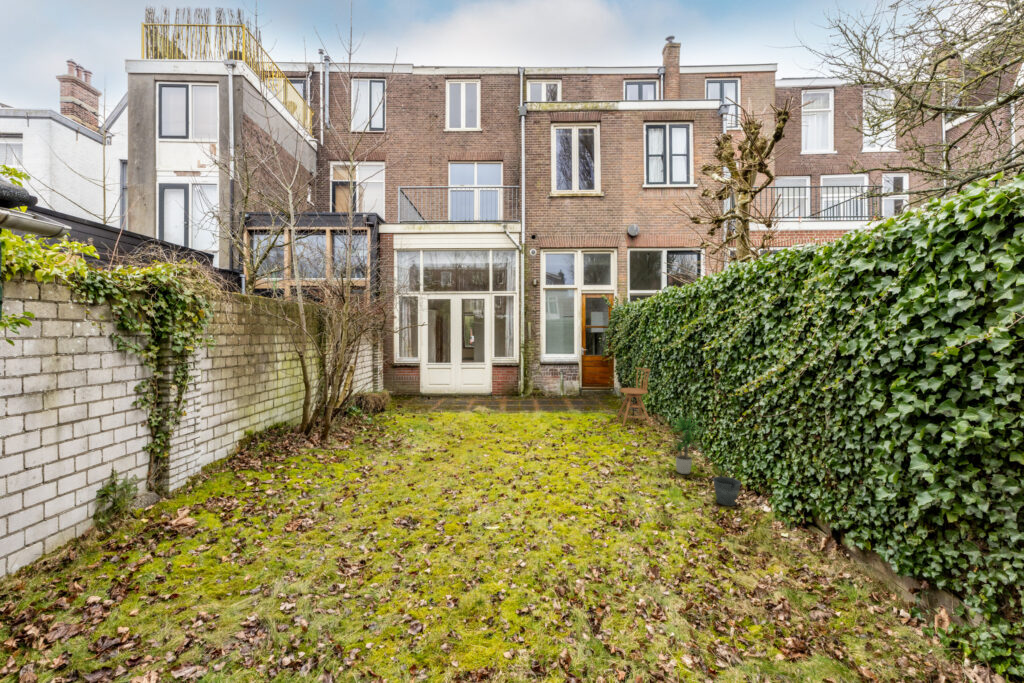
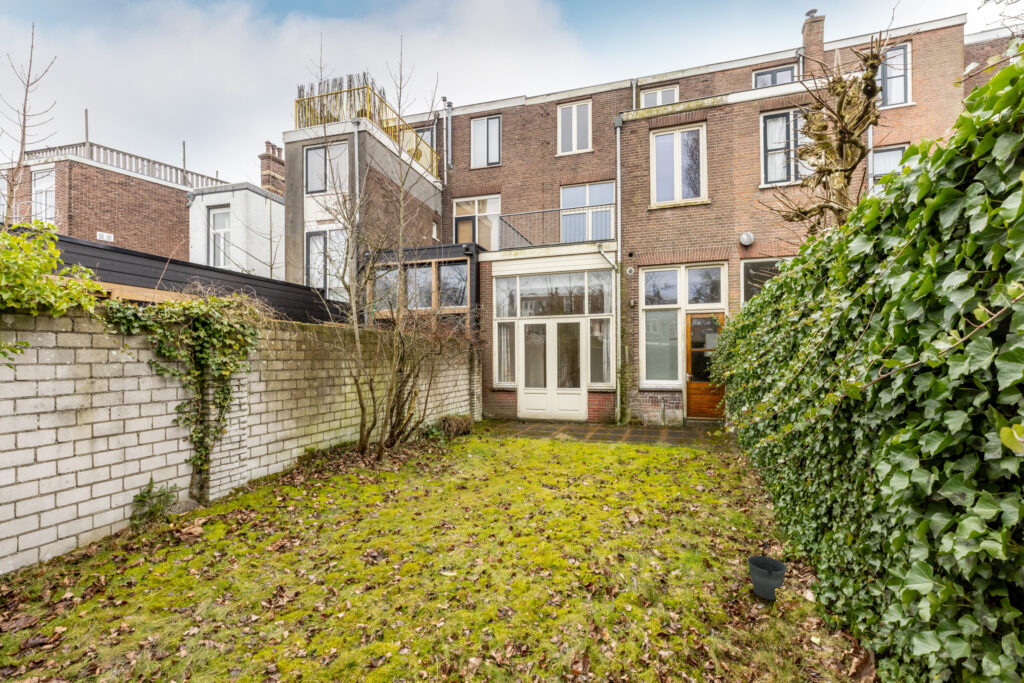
chair: present [616,368,651,427] -> none [702,399,743,472]
potted plant: present [673,415,697,474] -> none [714,462,768,543]

